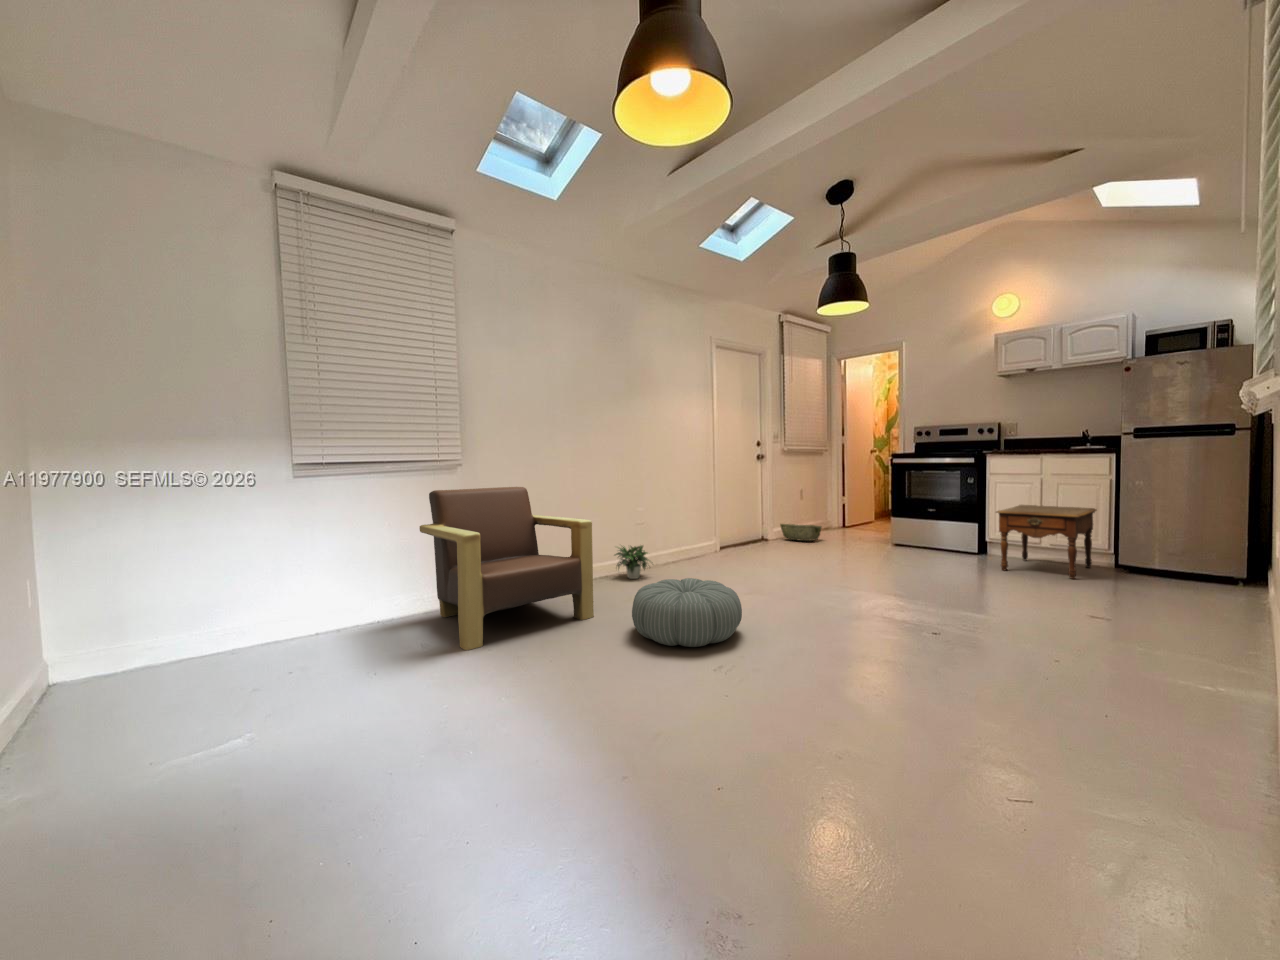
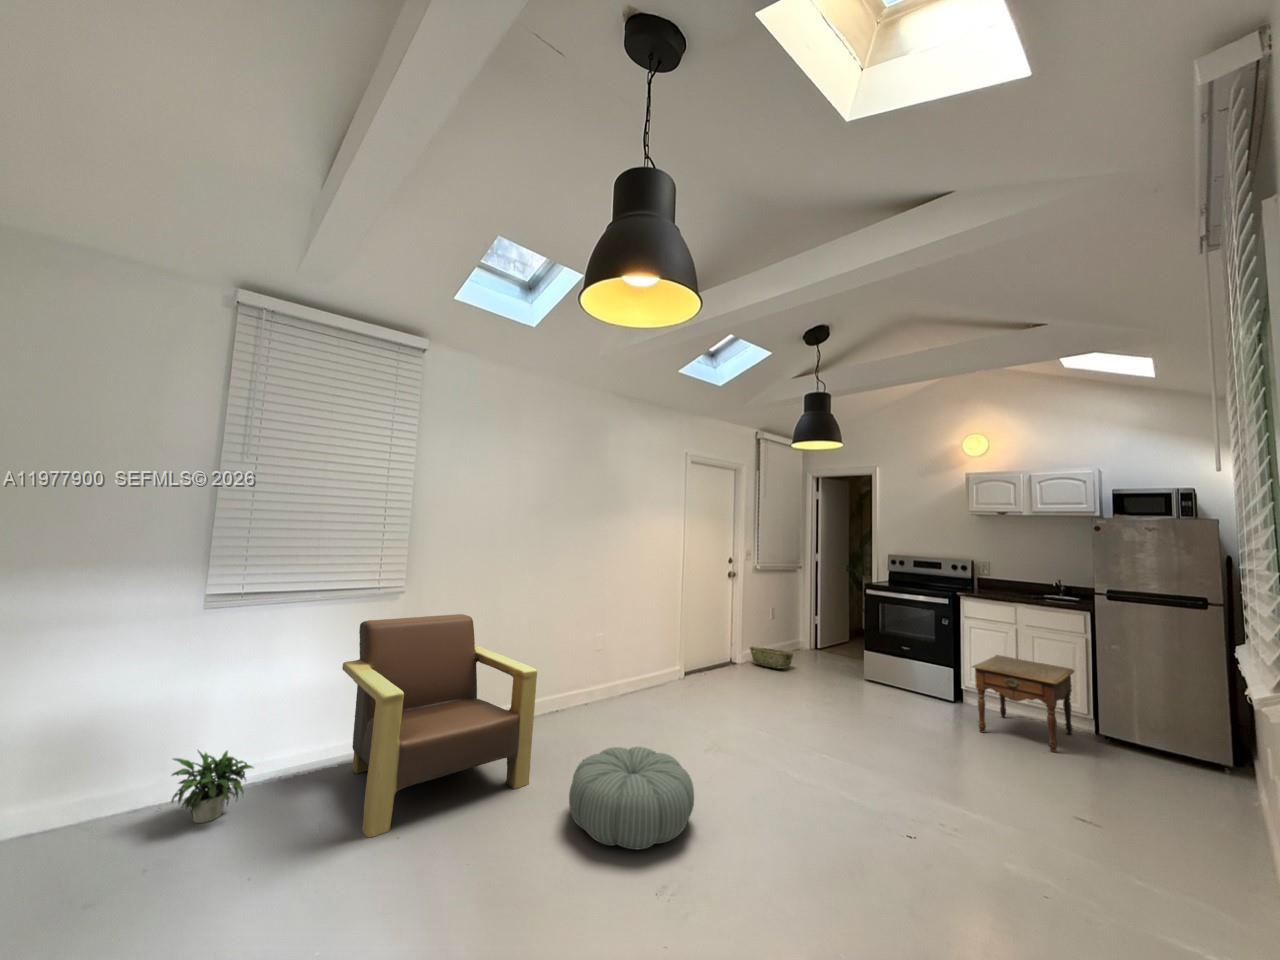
potted plant: present [615,545,649,579] -> present [171,751,253,823]

